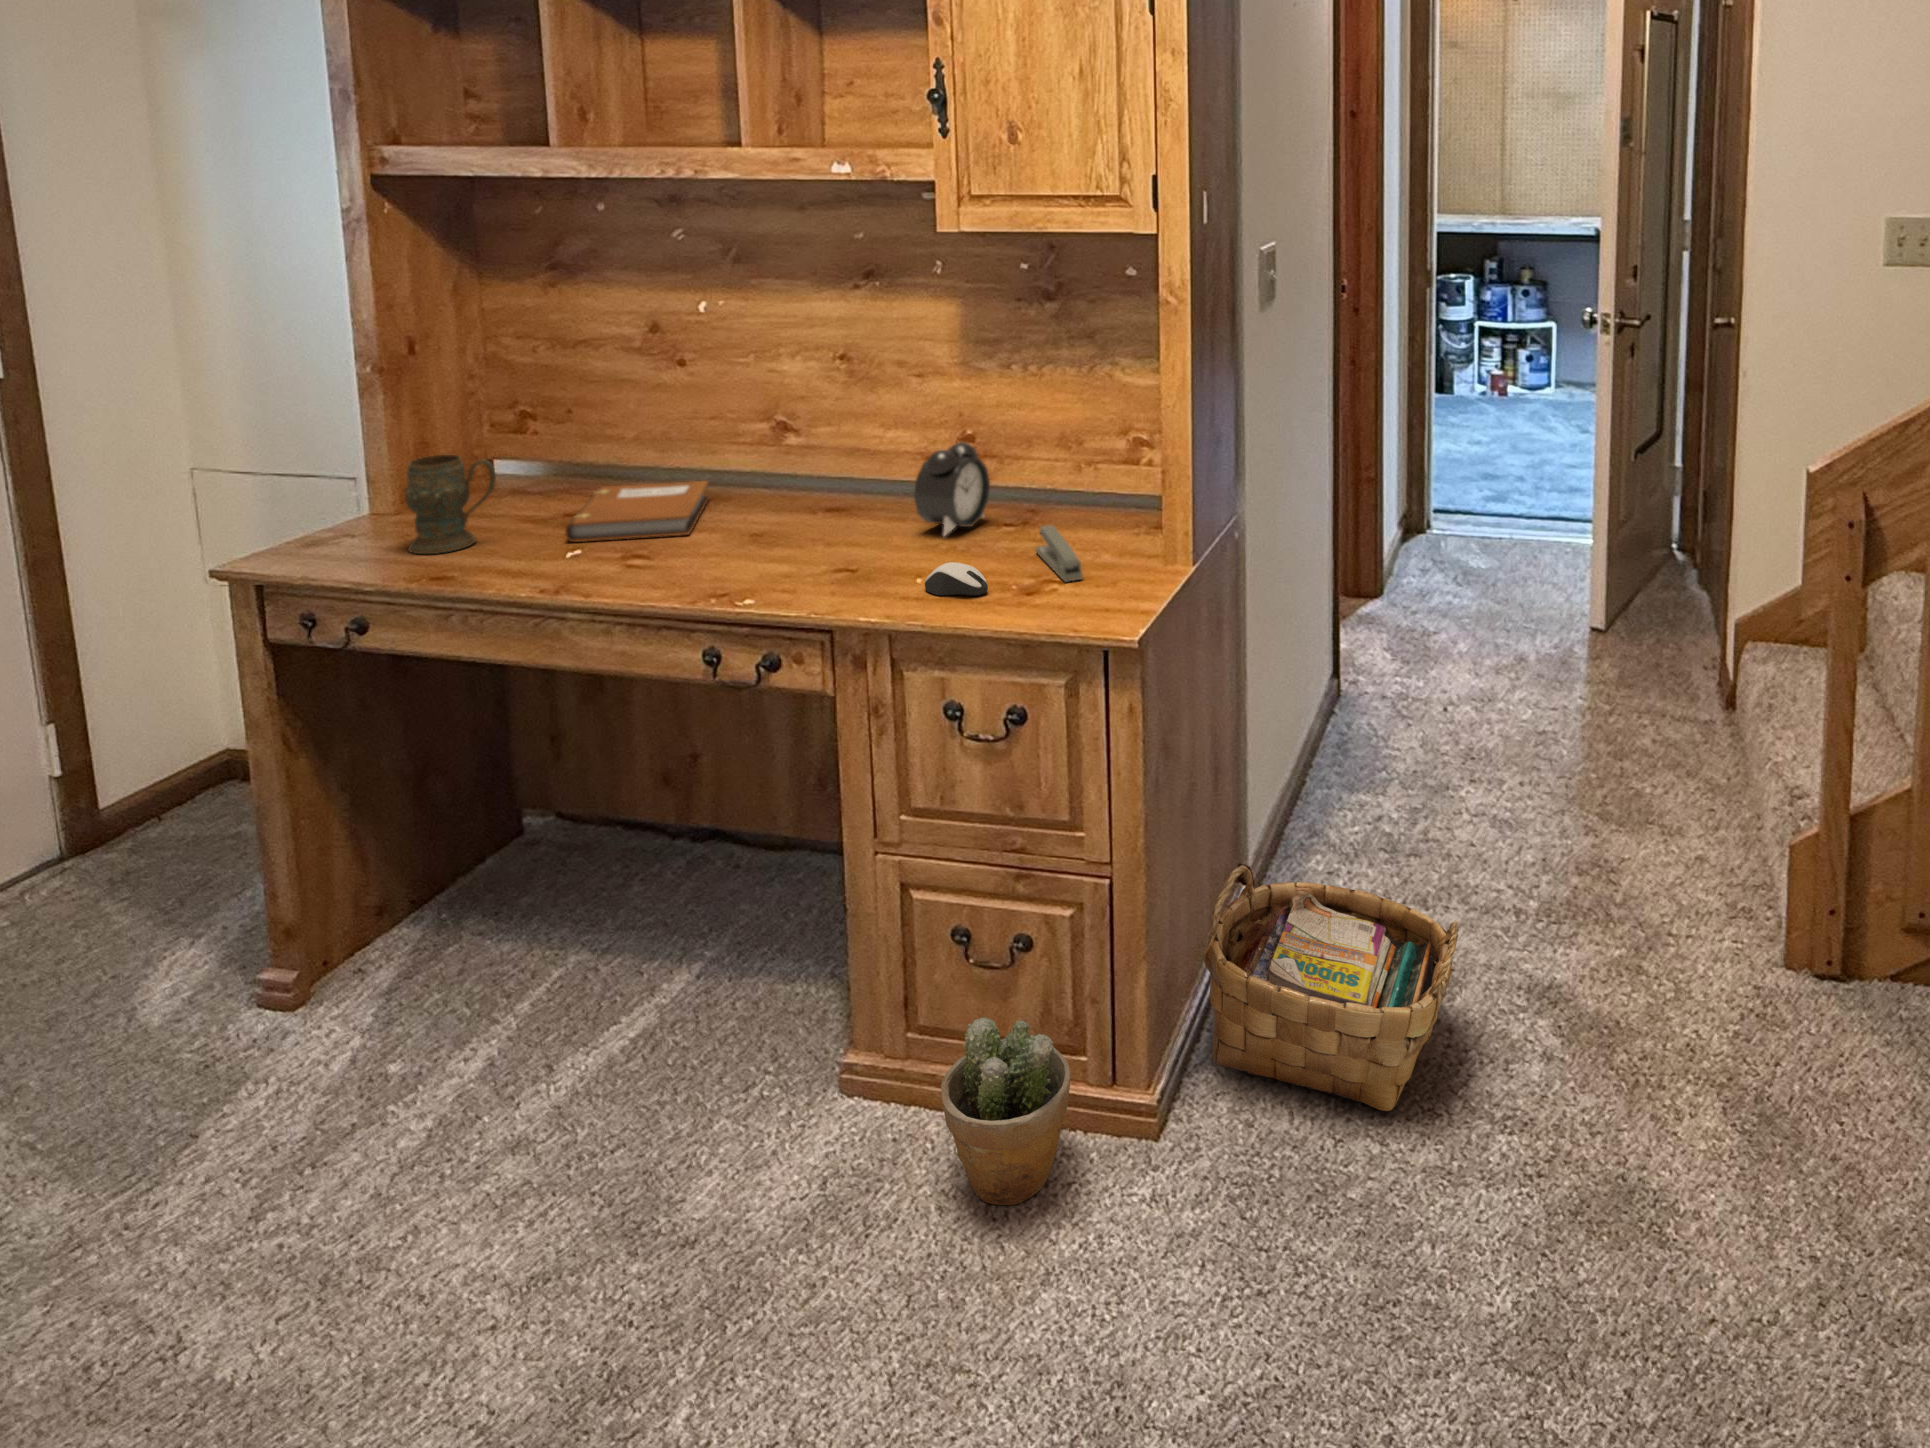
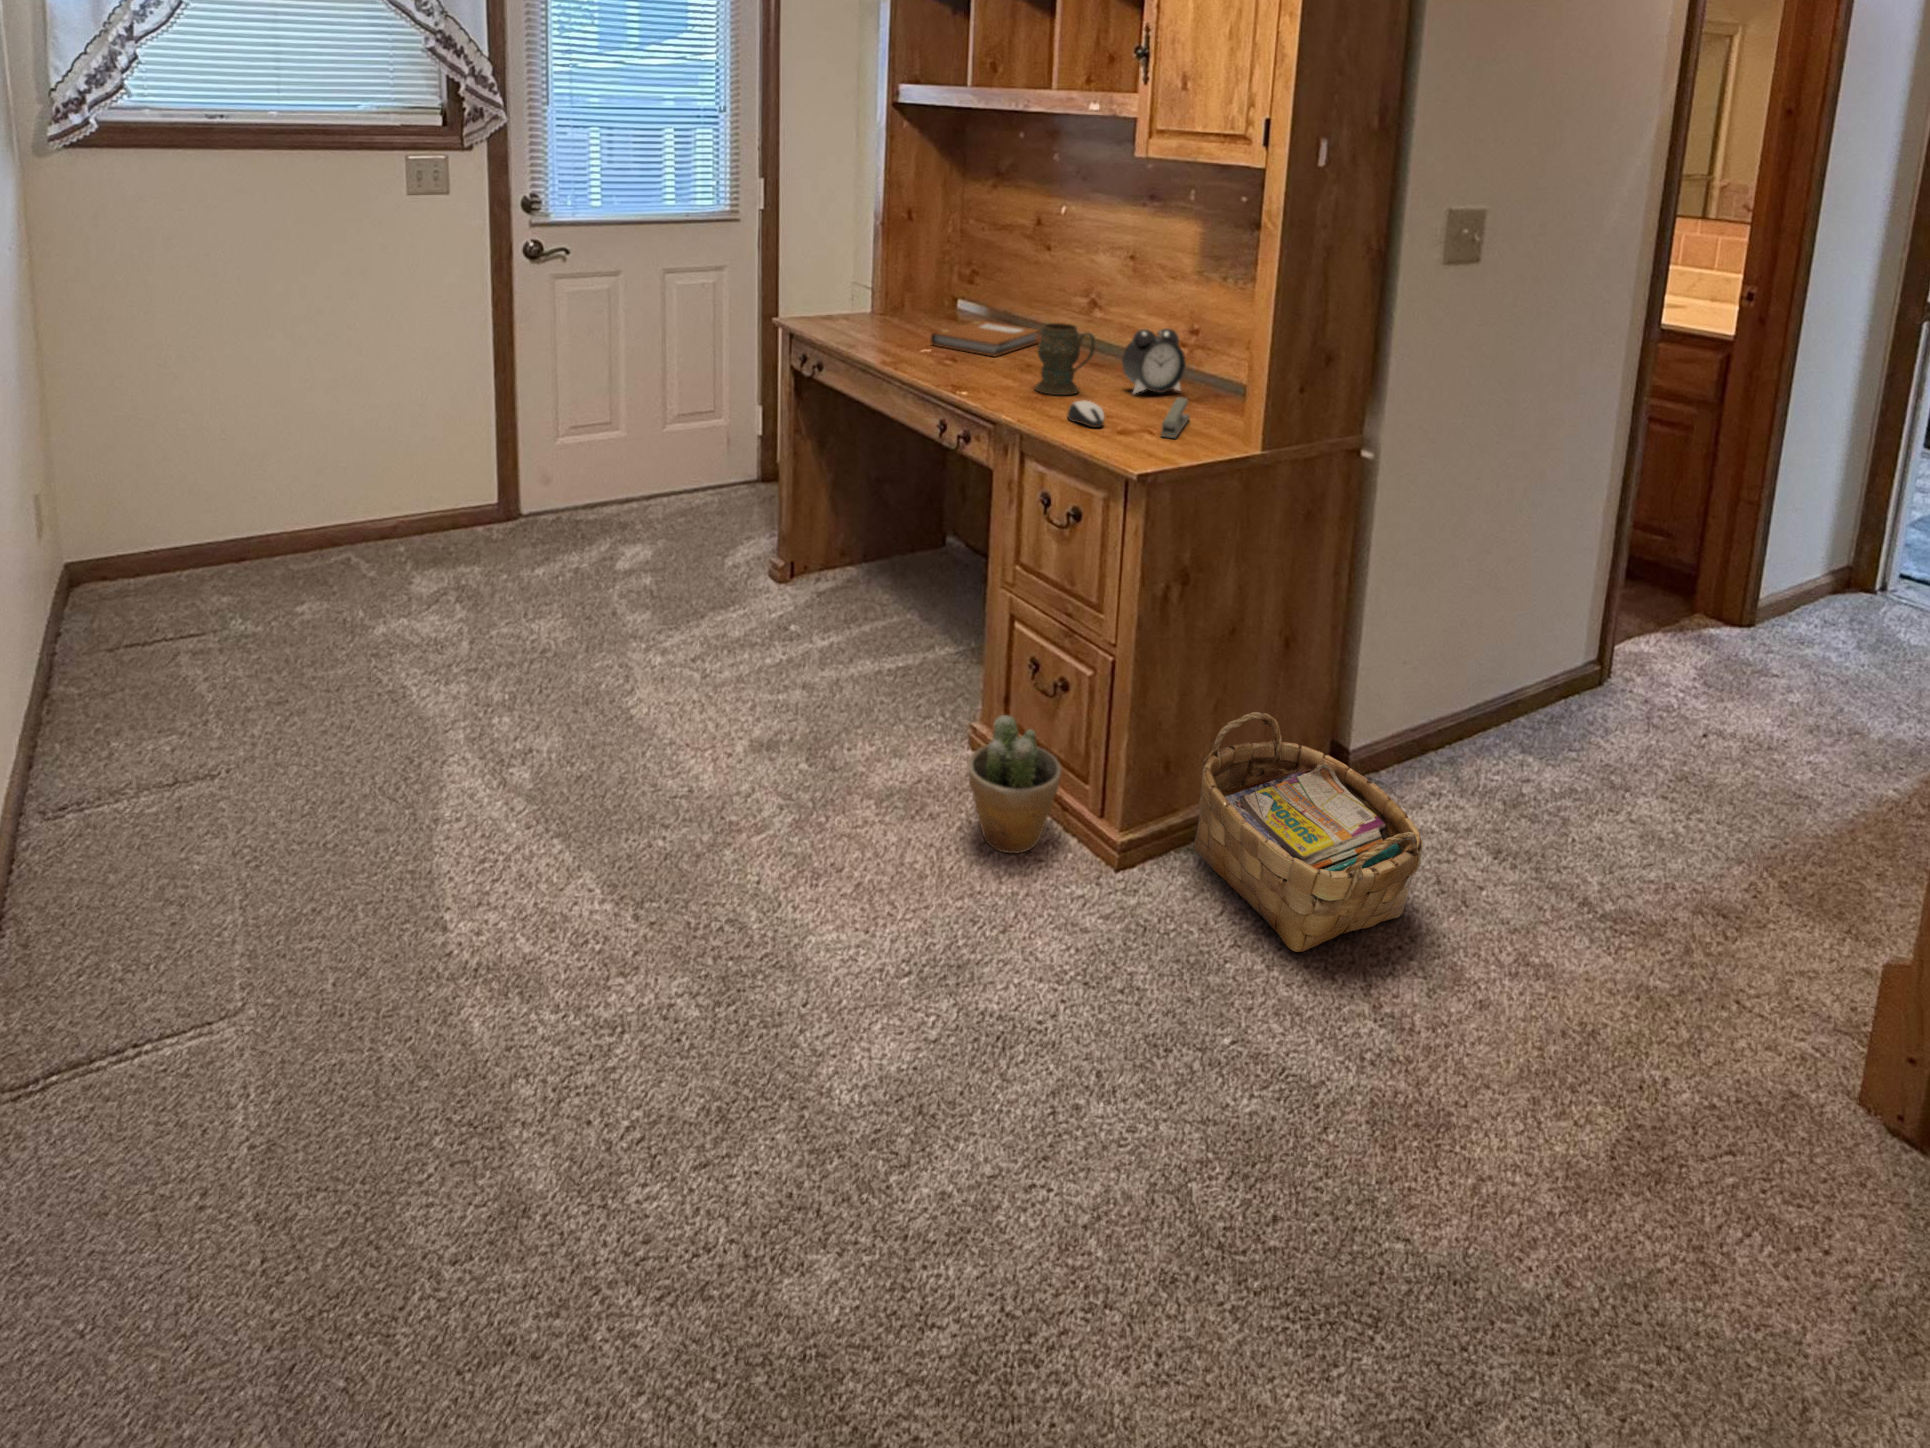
mug: present [404,455,495,554] -> present [1035,323,1095,395]

